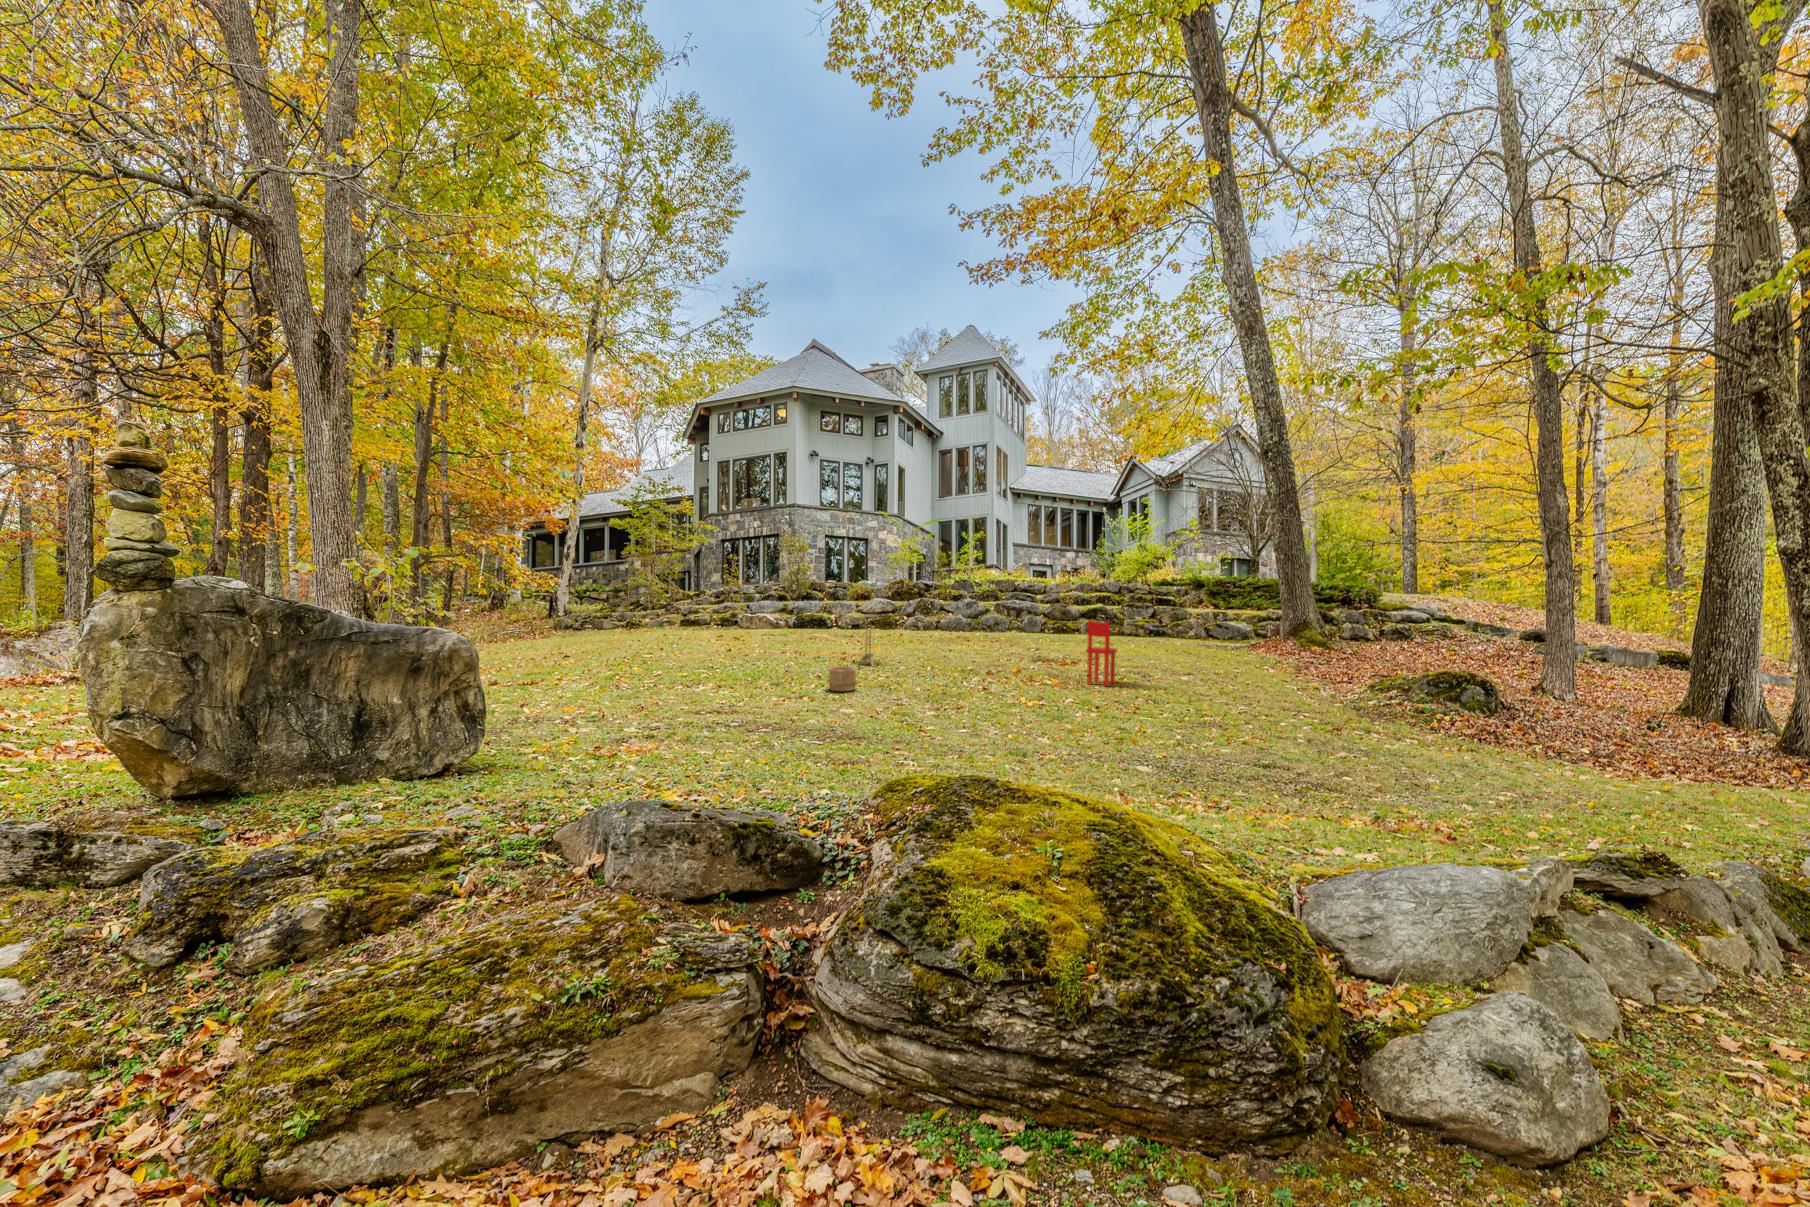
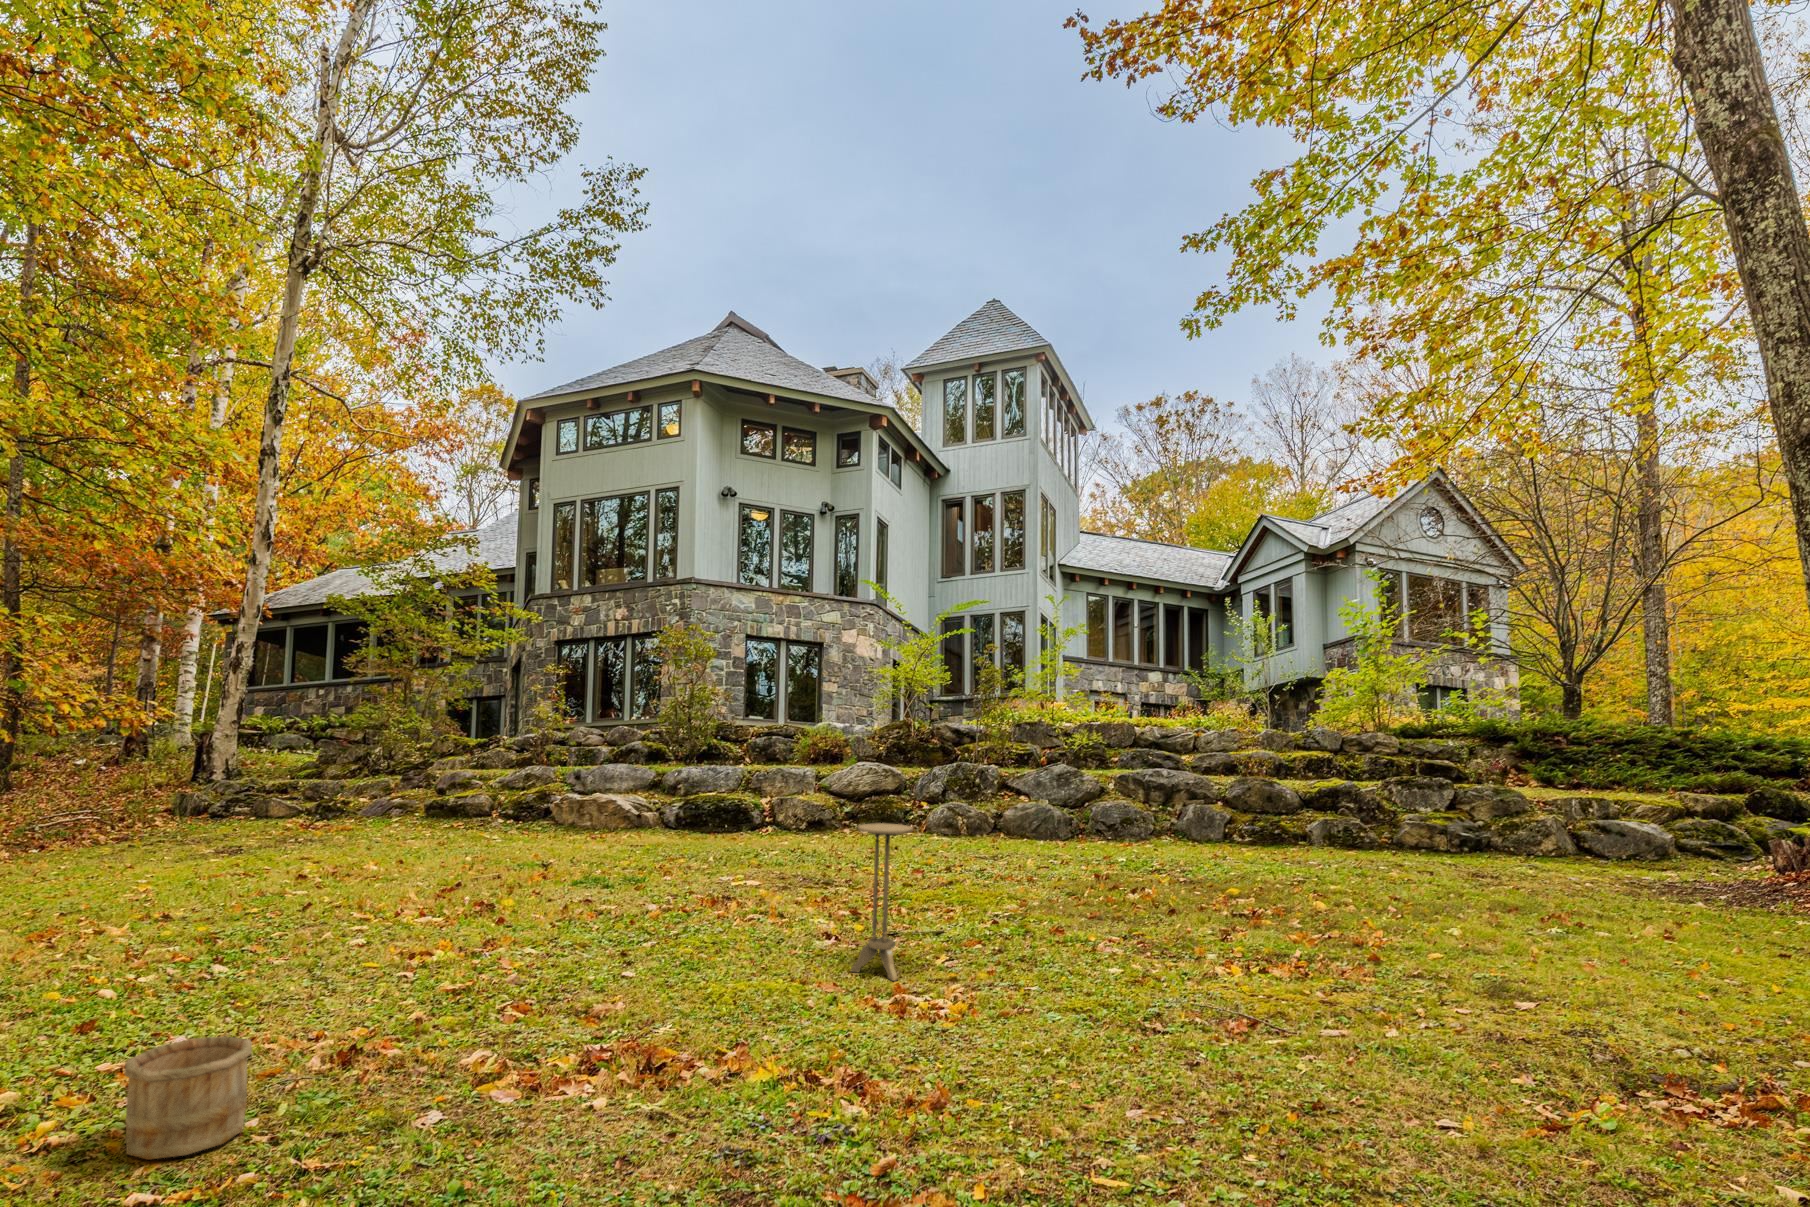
chair: present [1086,620,1117,686] -> none [1597,864,1691,1090]
wooden bucket: present [829,666,856,691] -> present [124,1036,252,1160]

